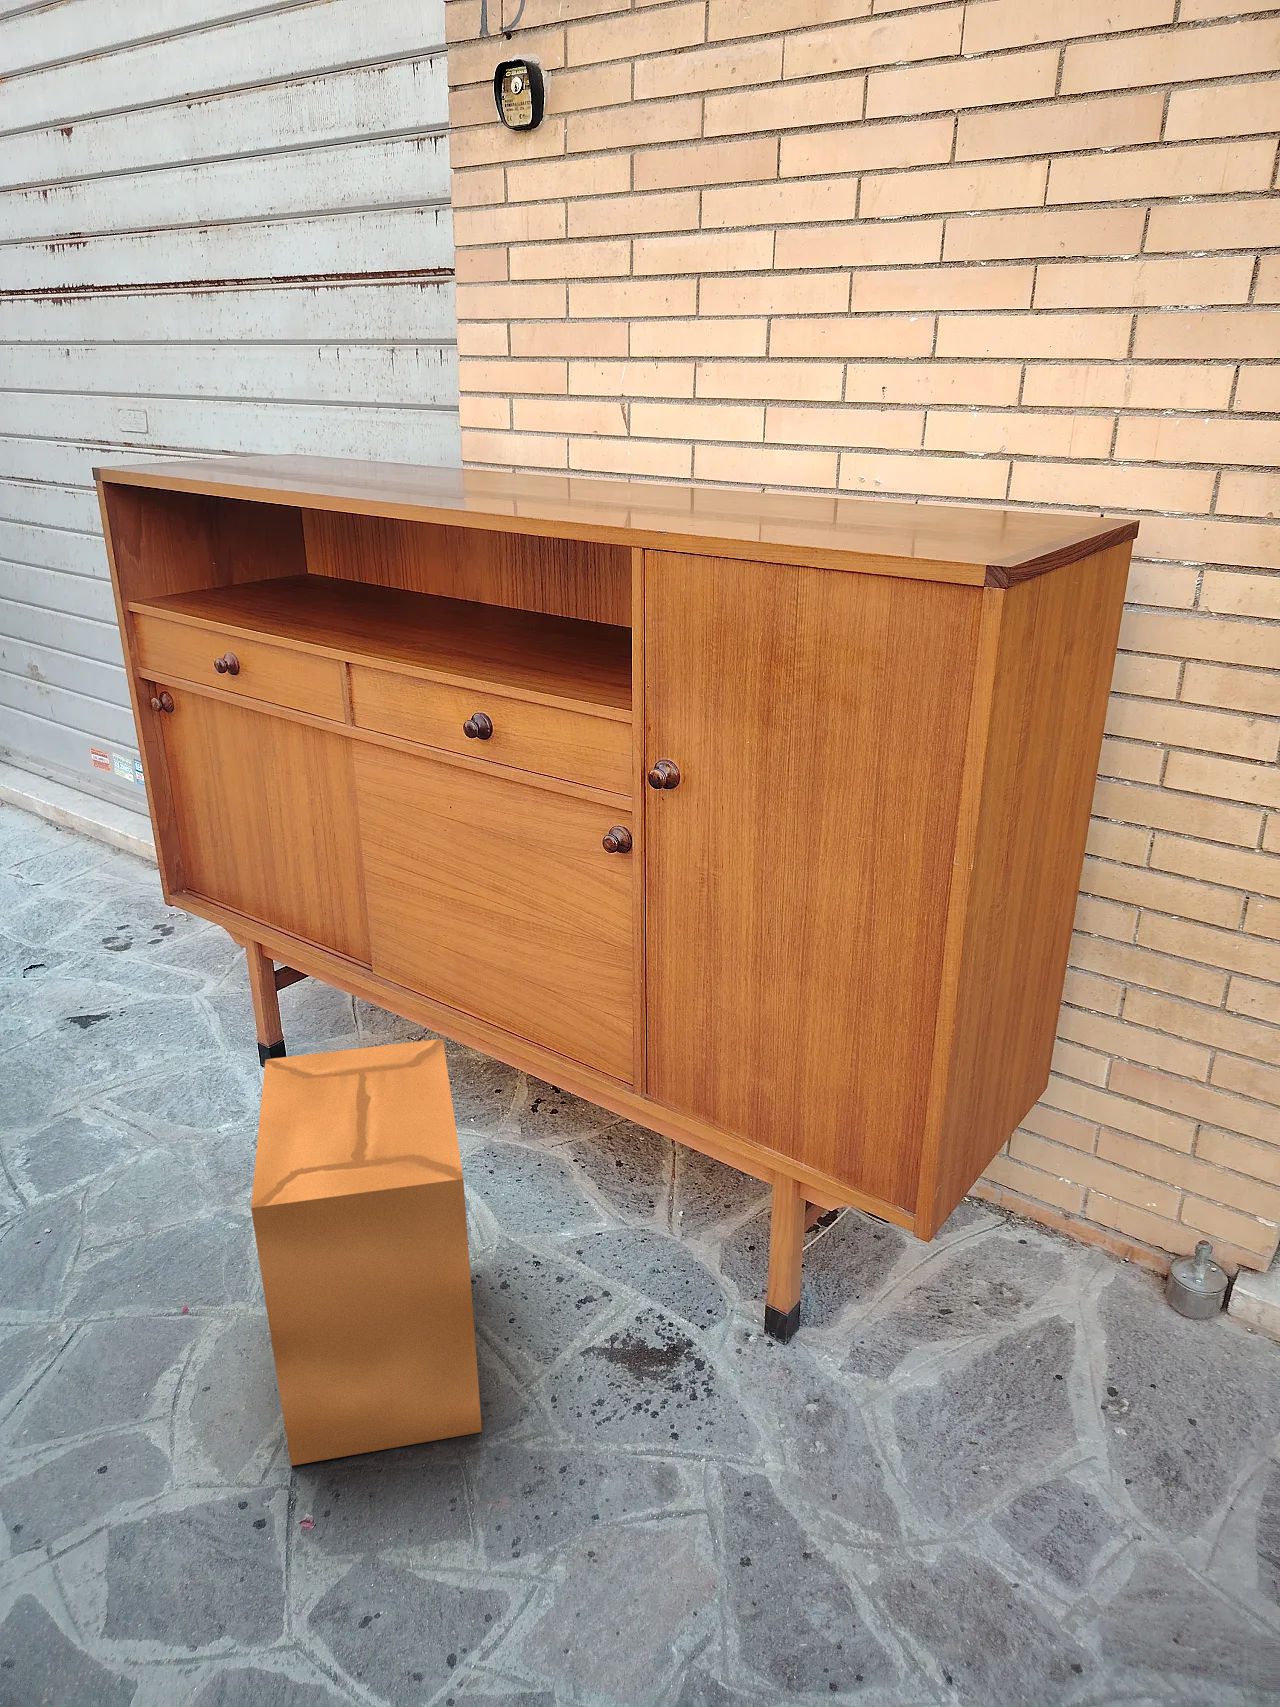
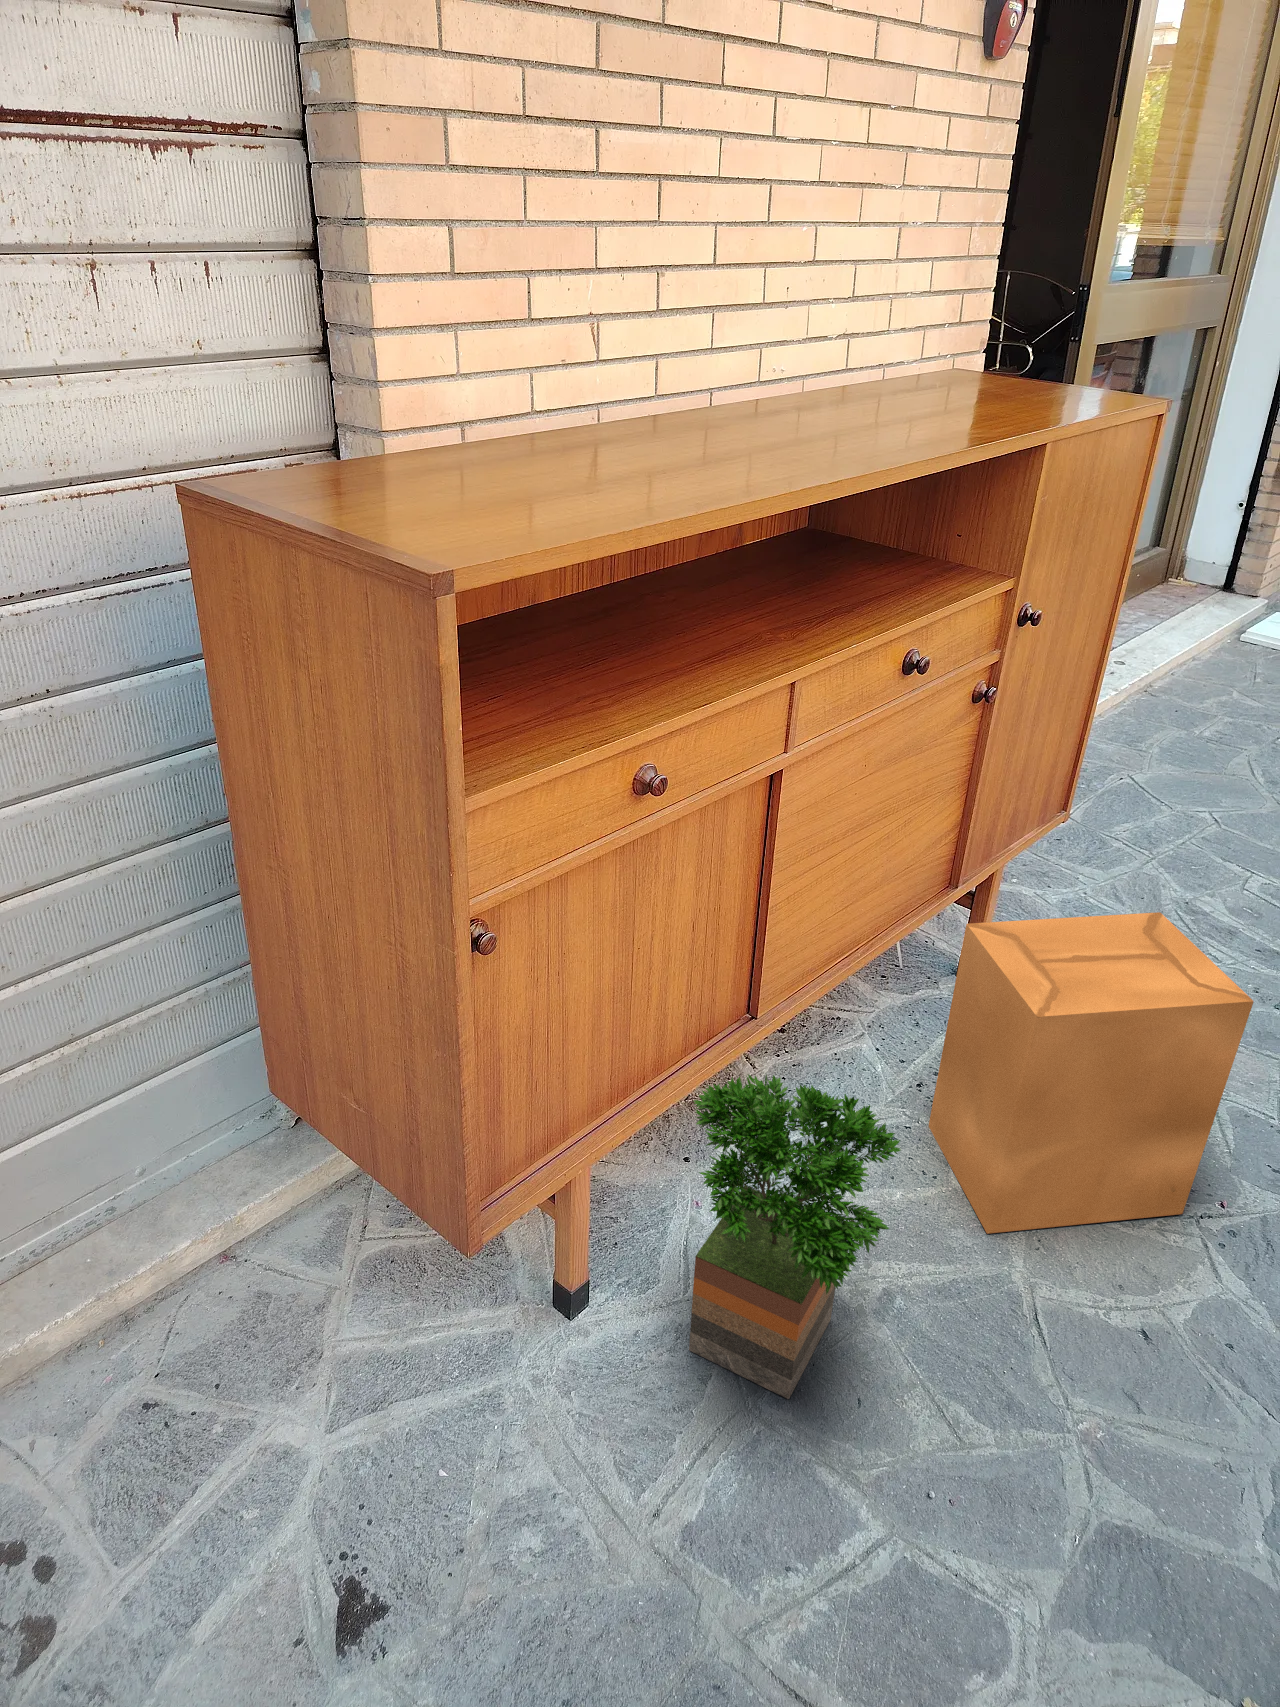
potted tree: none [89,930,291,1185] -> present [689,1074,900,1399]

